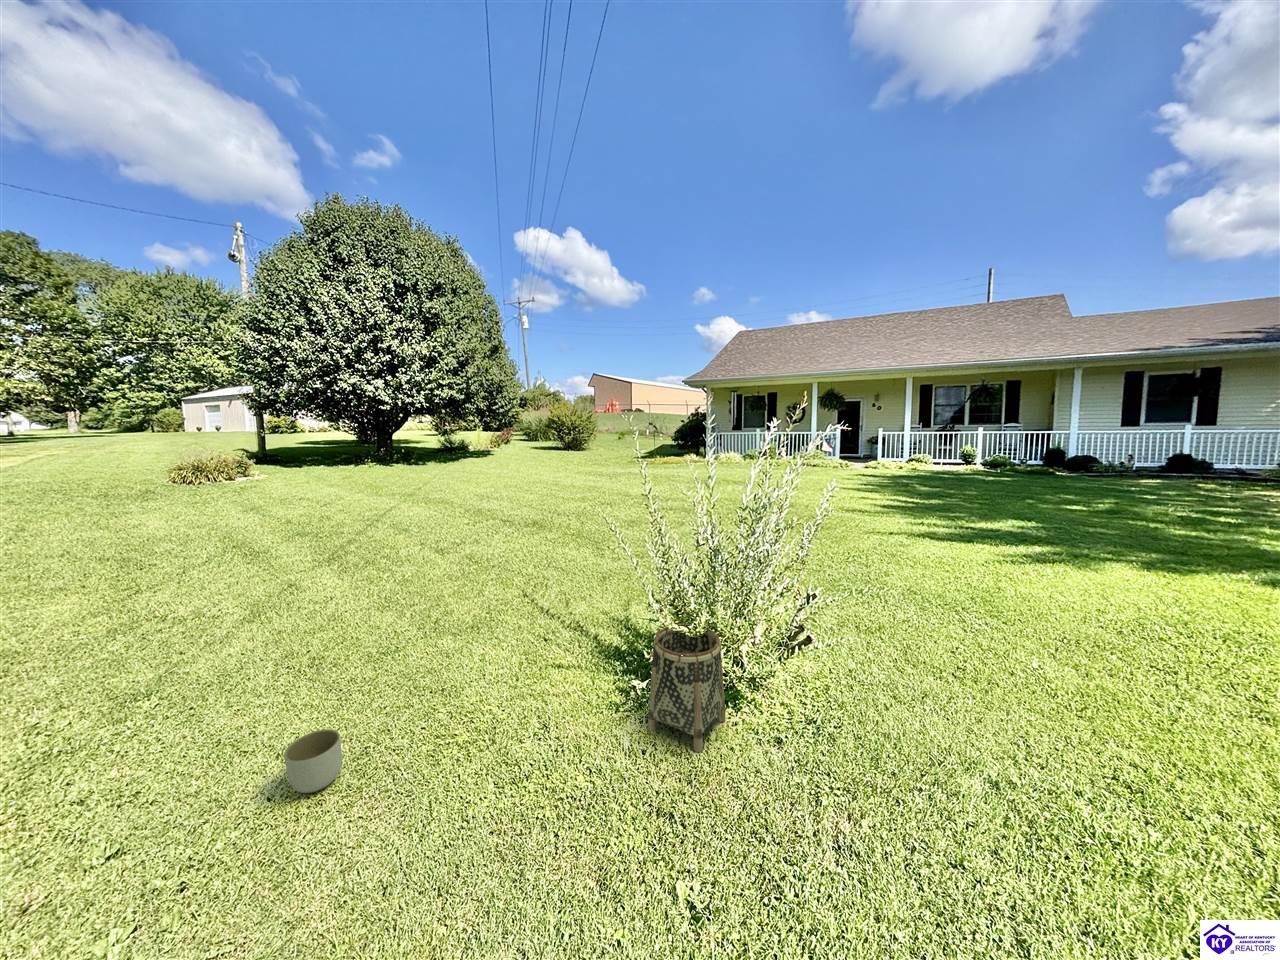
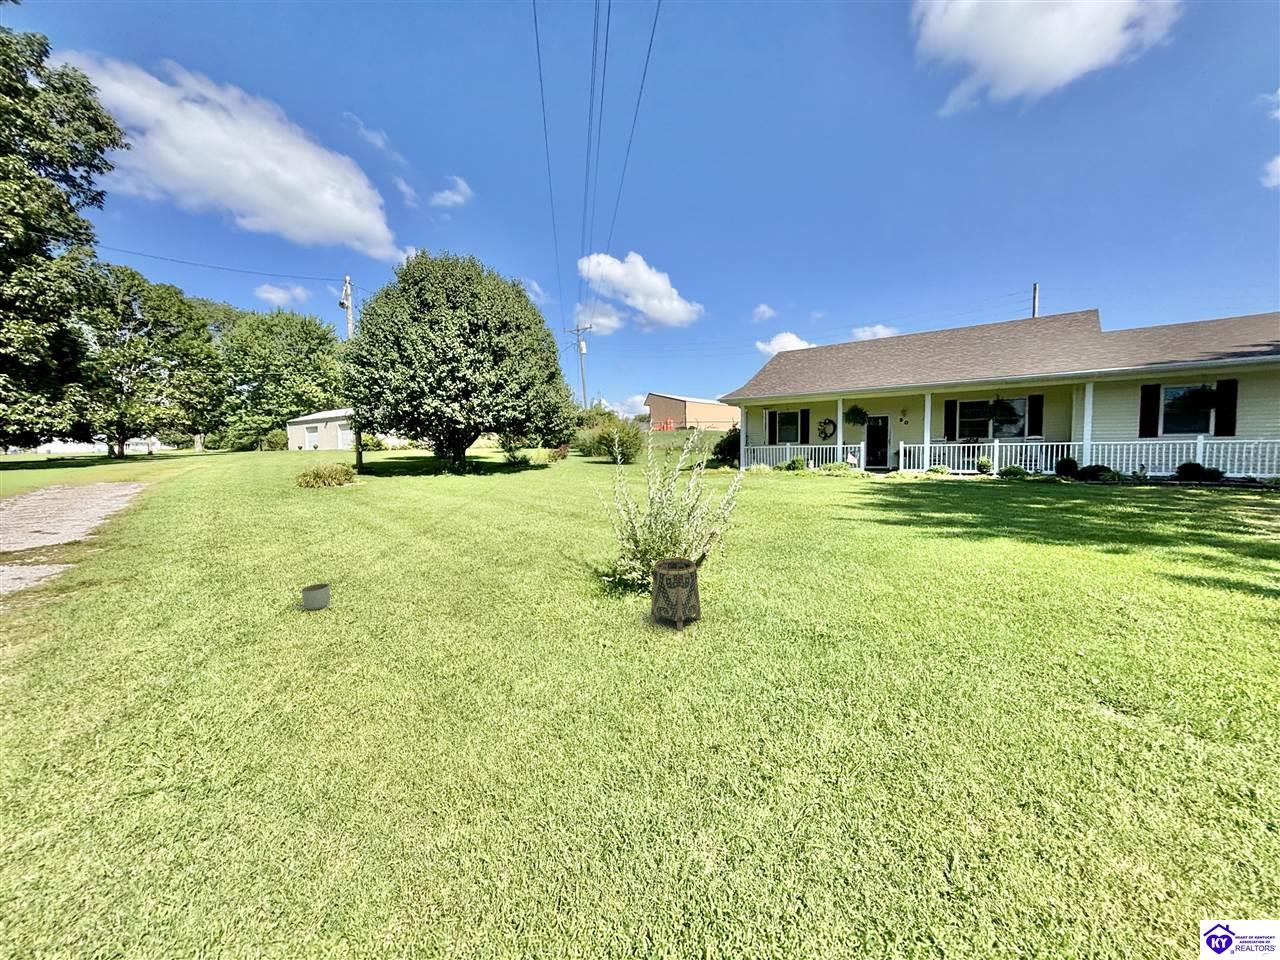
planter: present [284,729,342,793] -> present [302,583,330,610]

